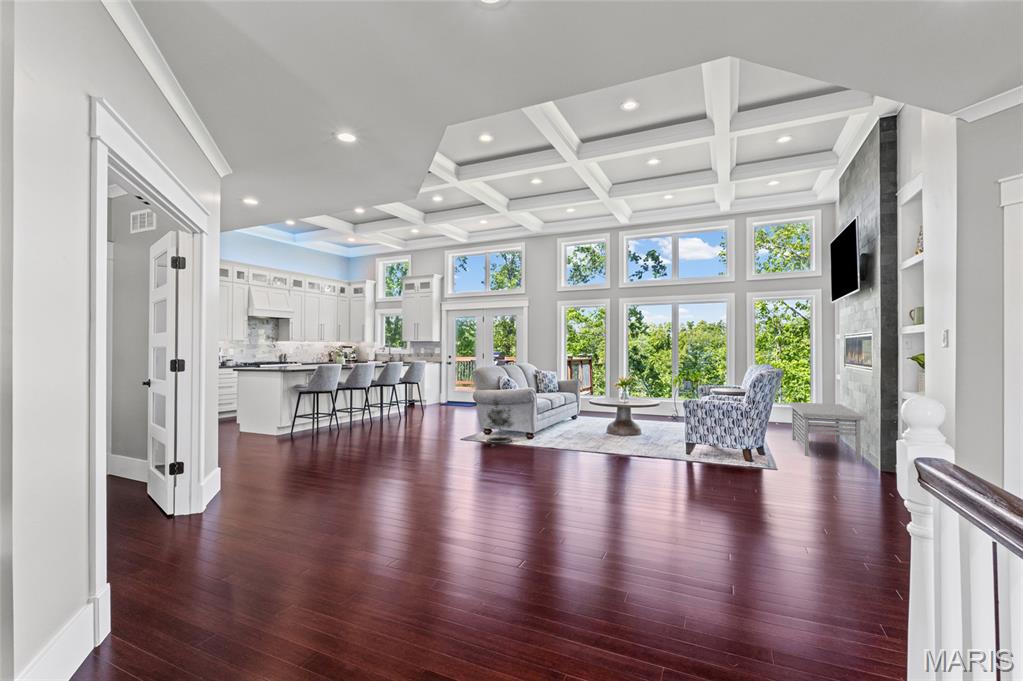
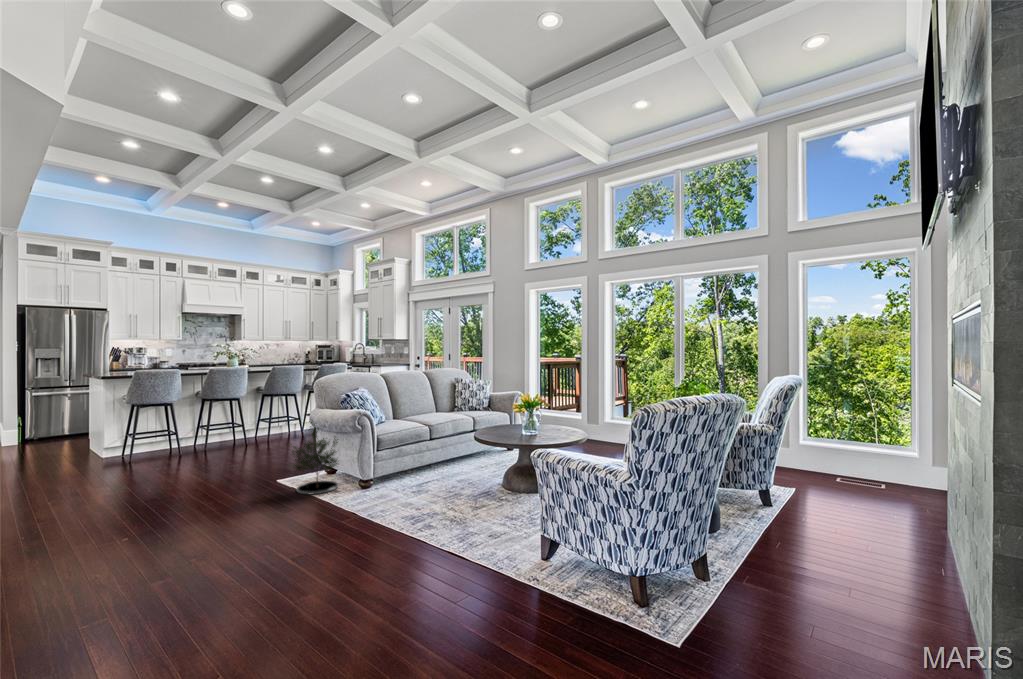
storage bench: present [790,402,864,460] -> none [799,454,959,634]

